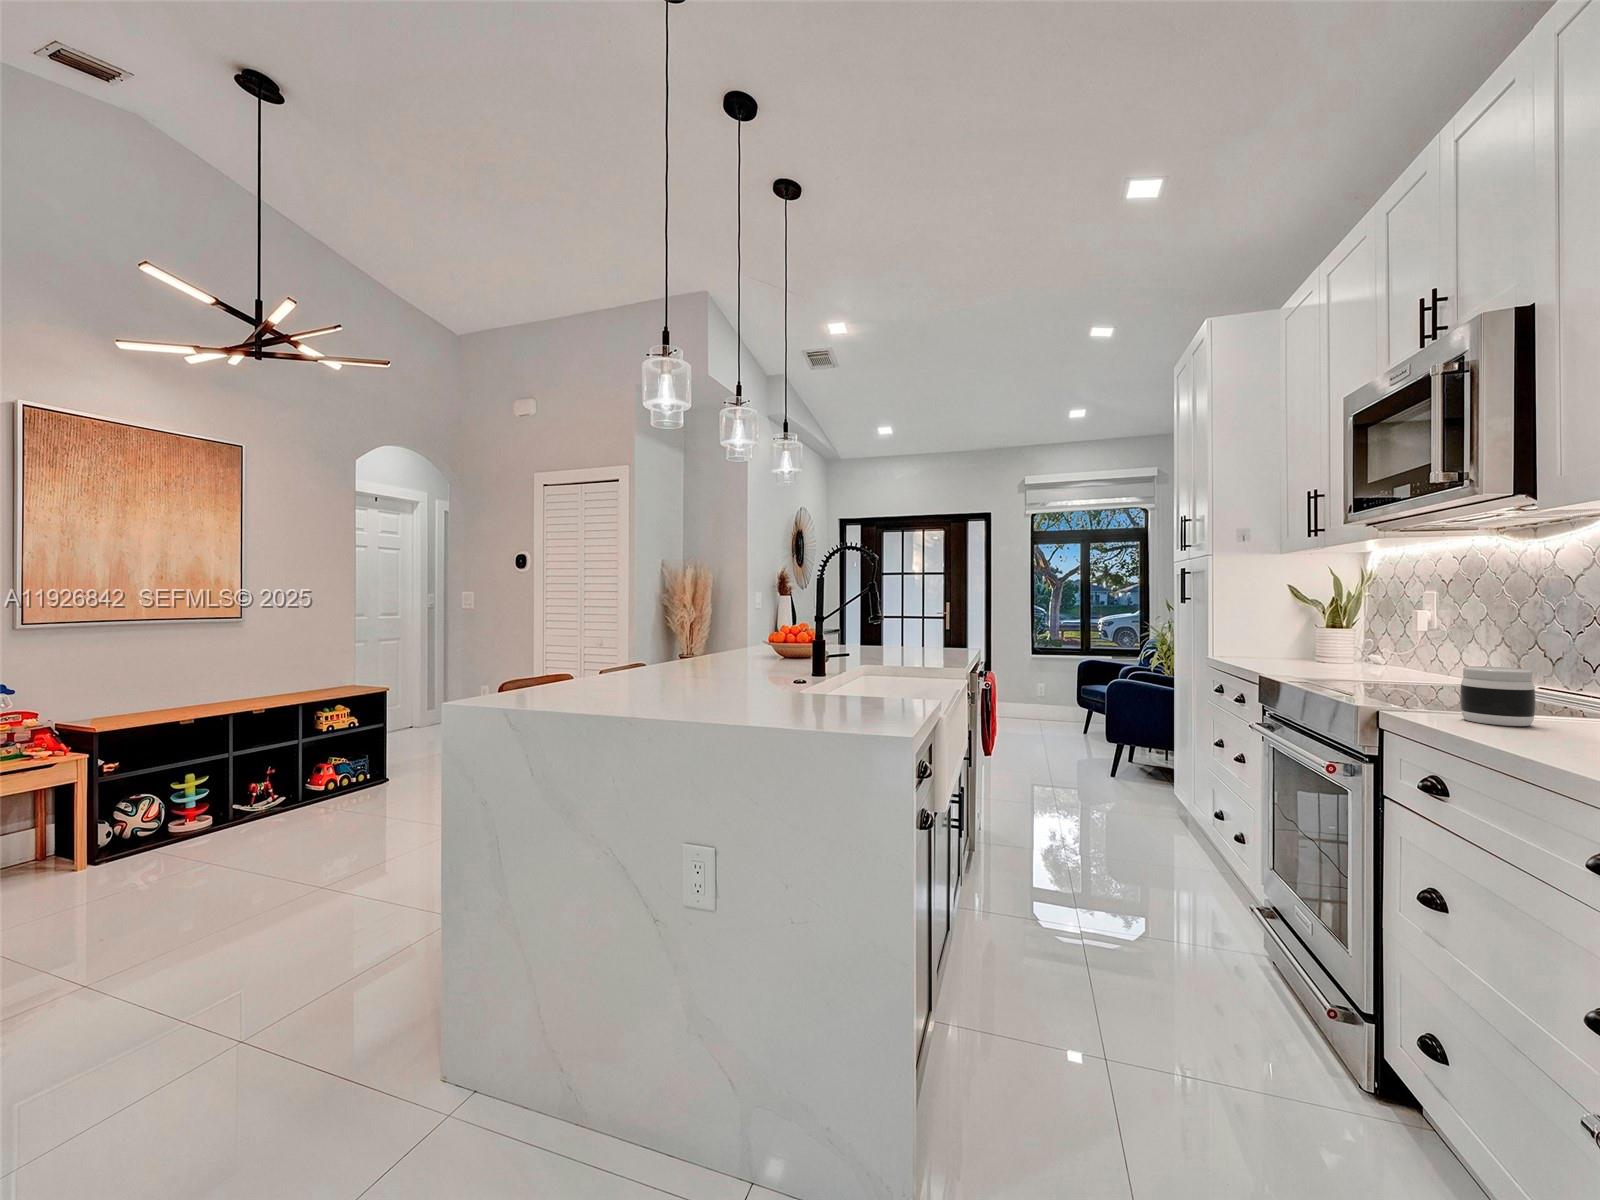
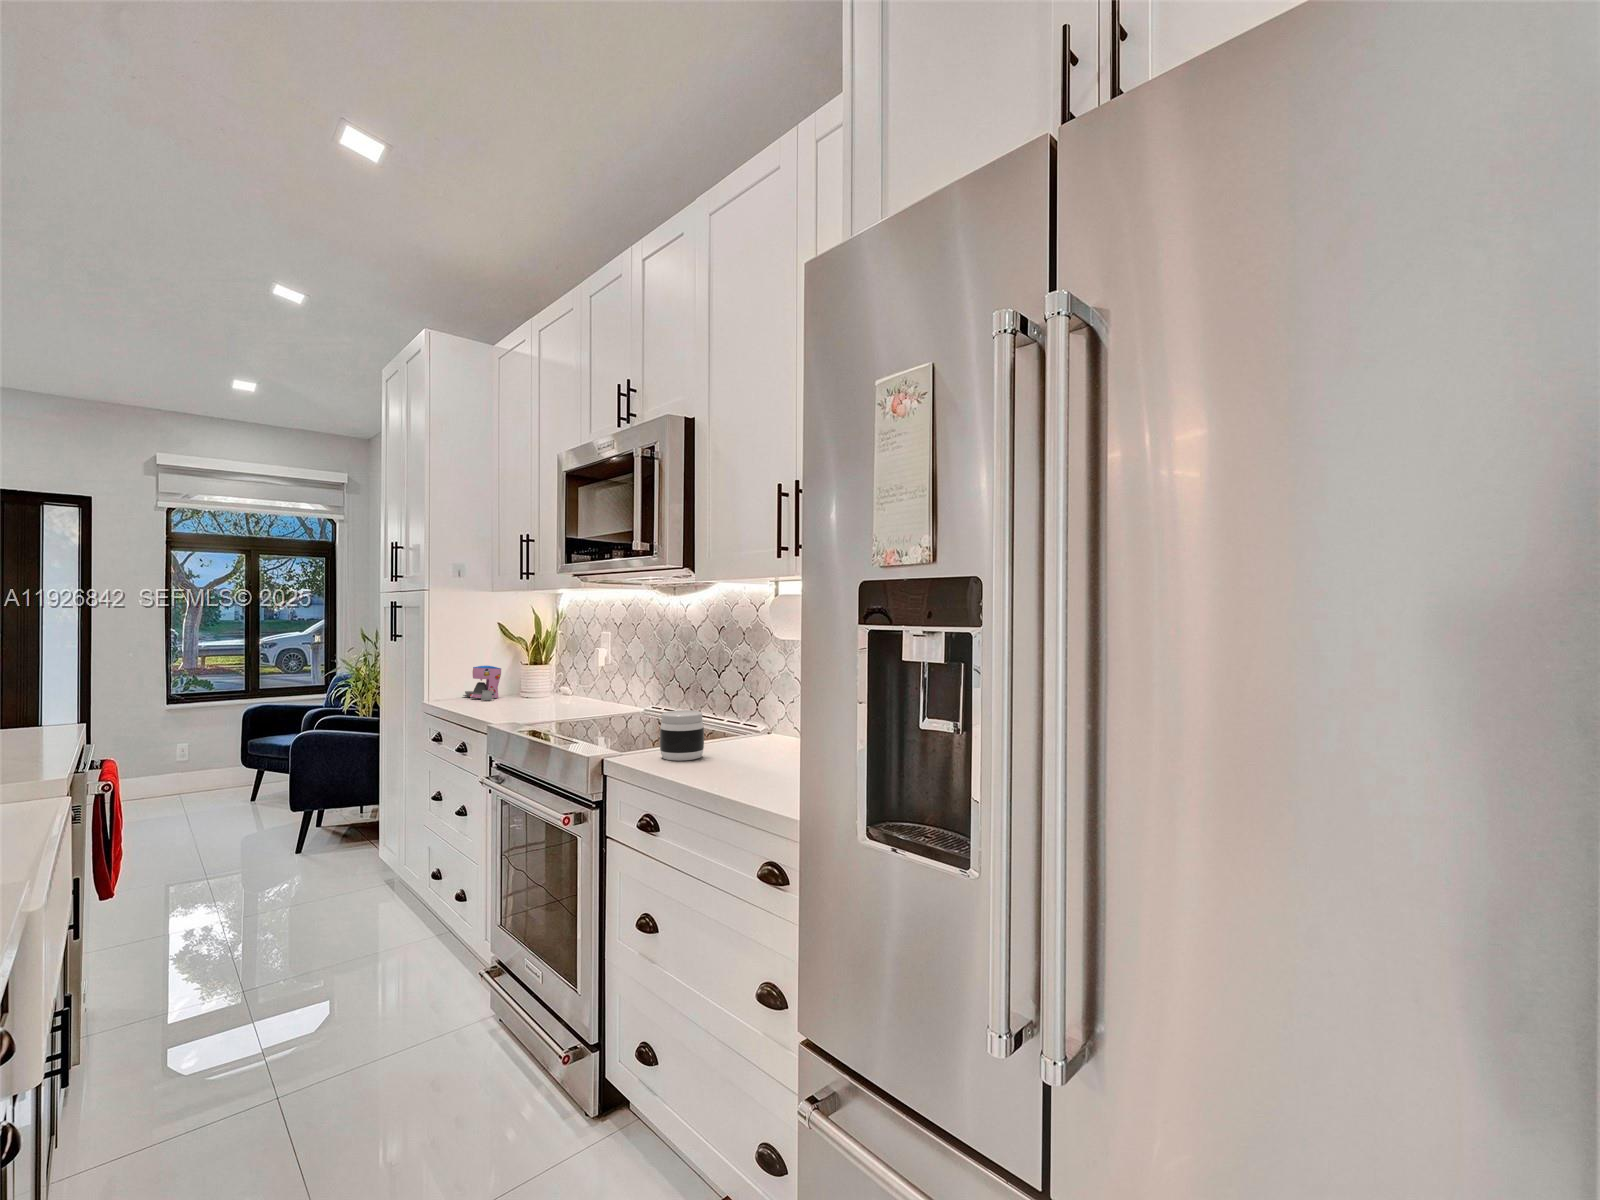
coffee maker: none [1248,627,1290,661] -> present [463,666,501,700]

